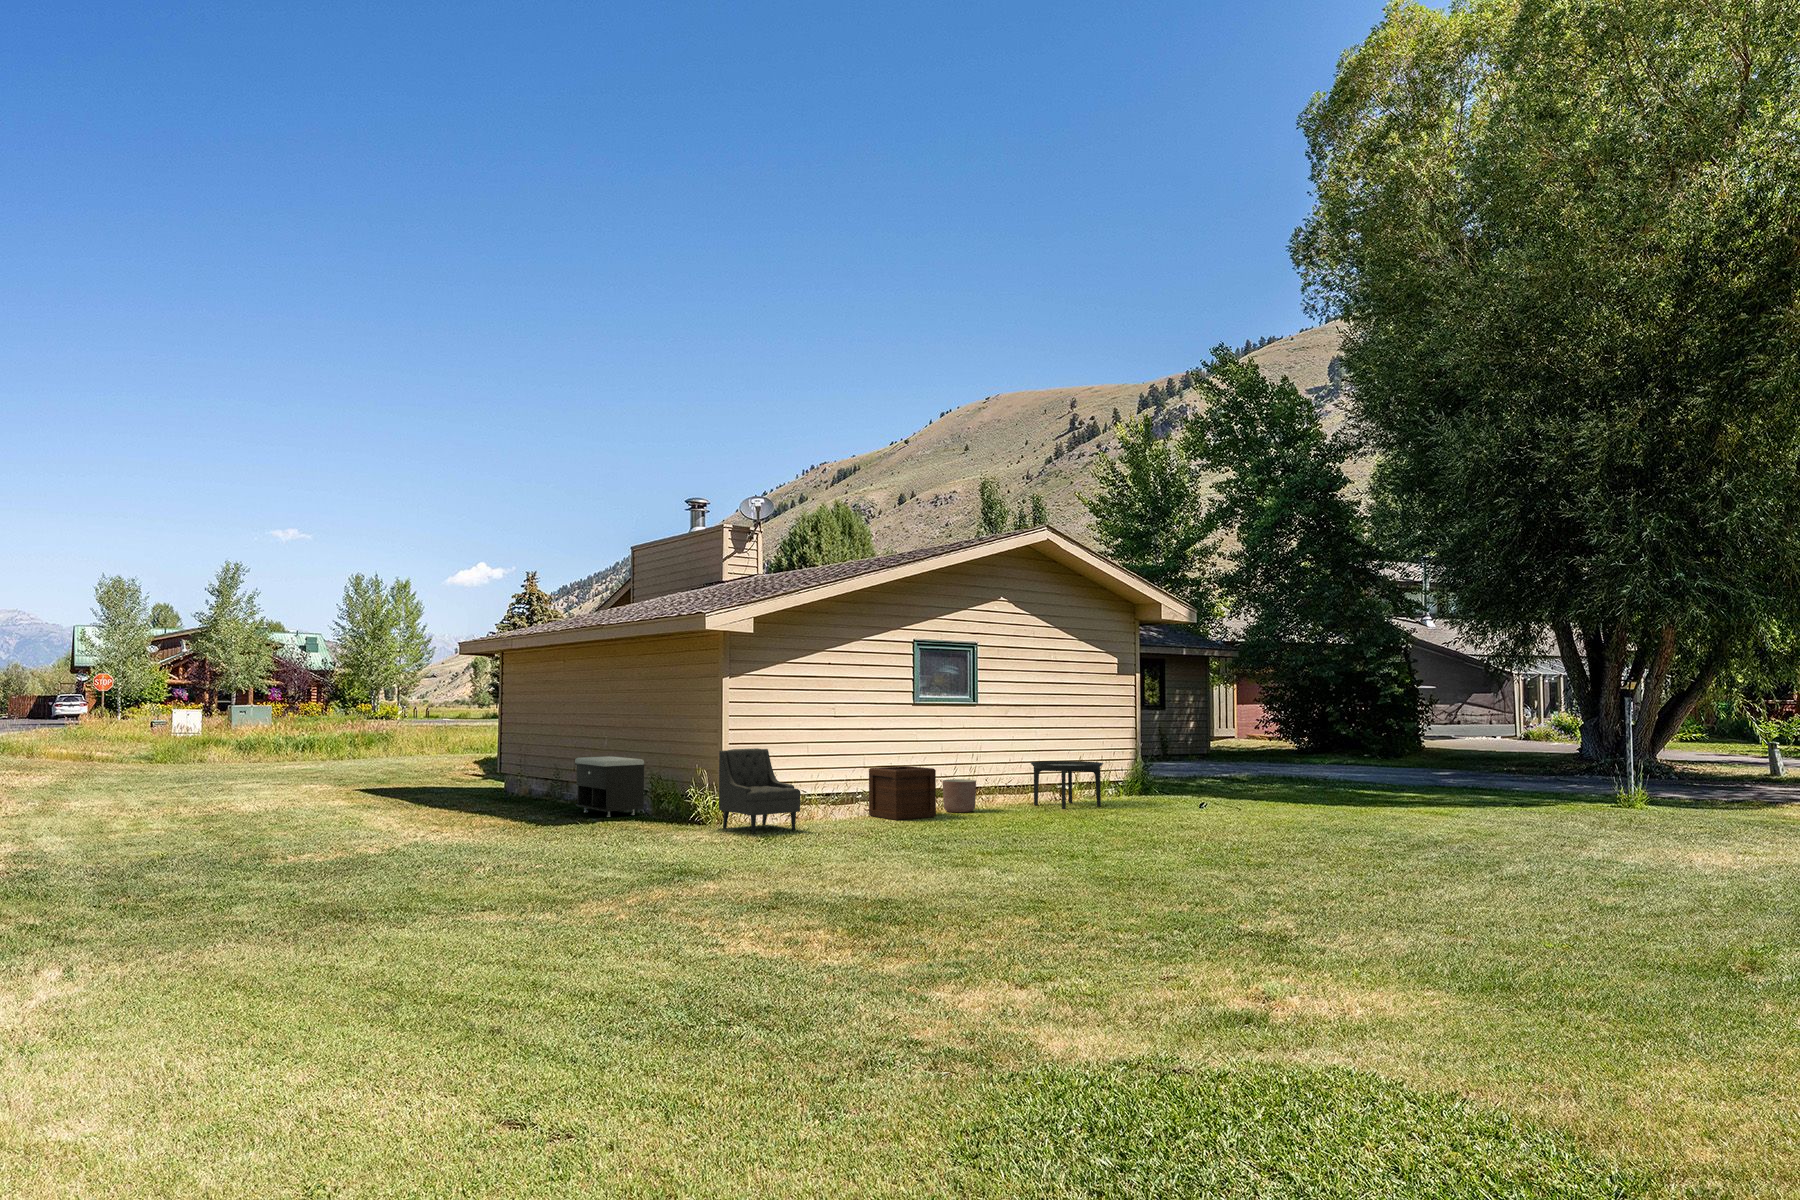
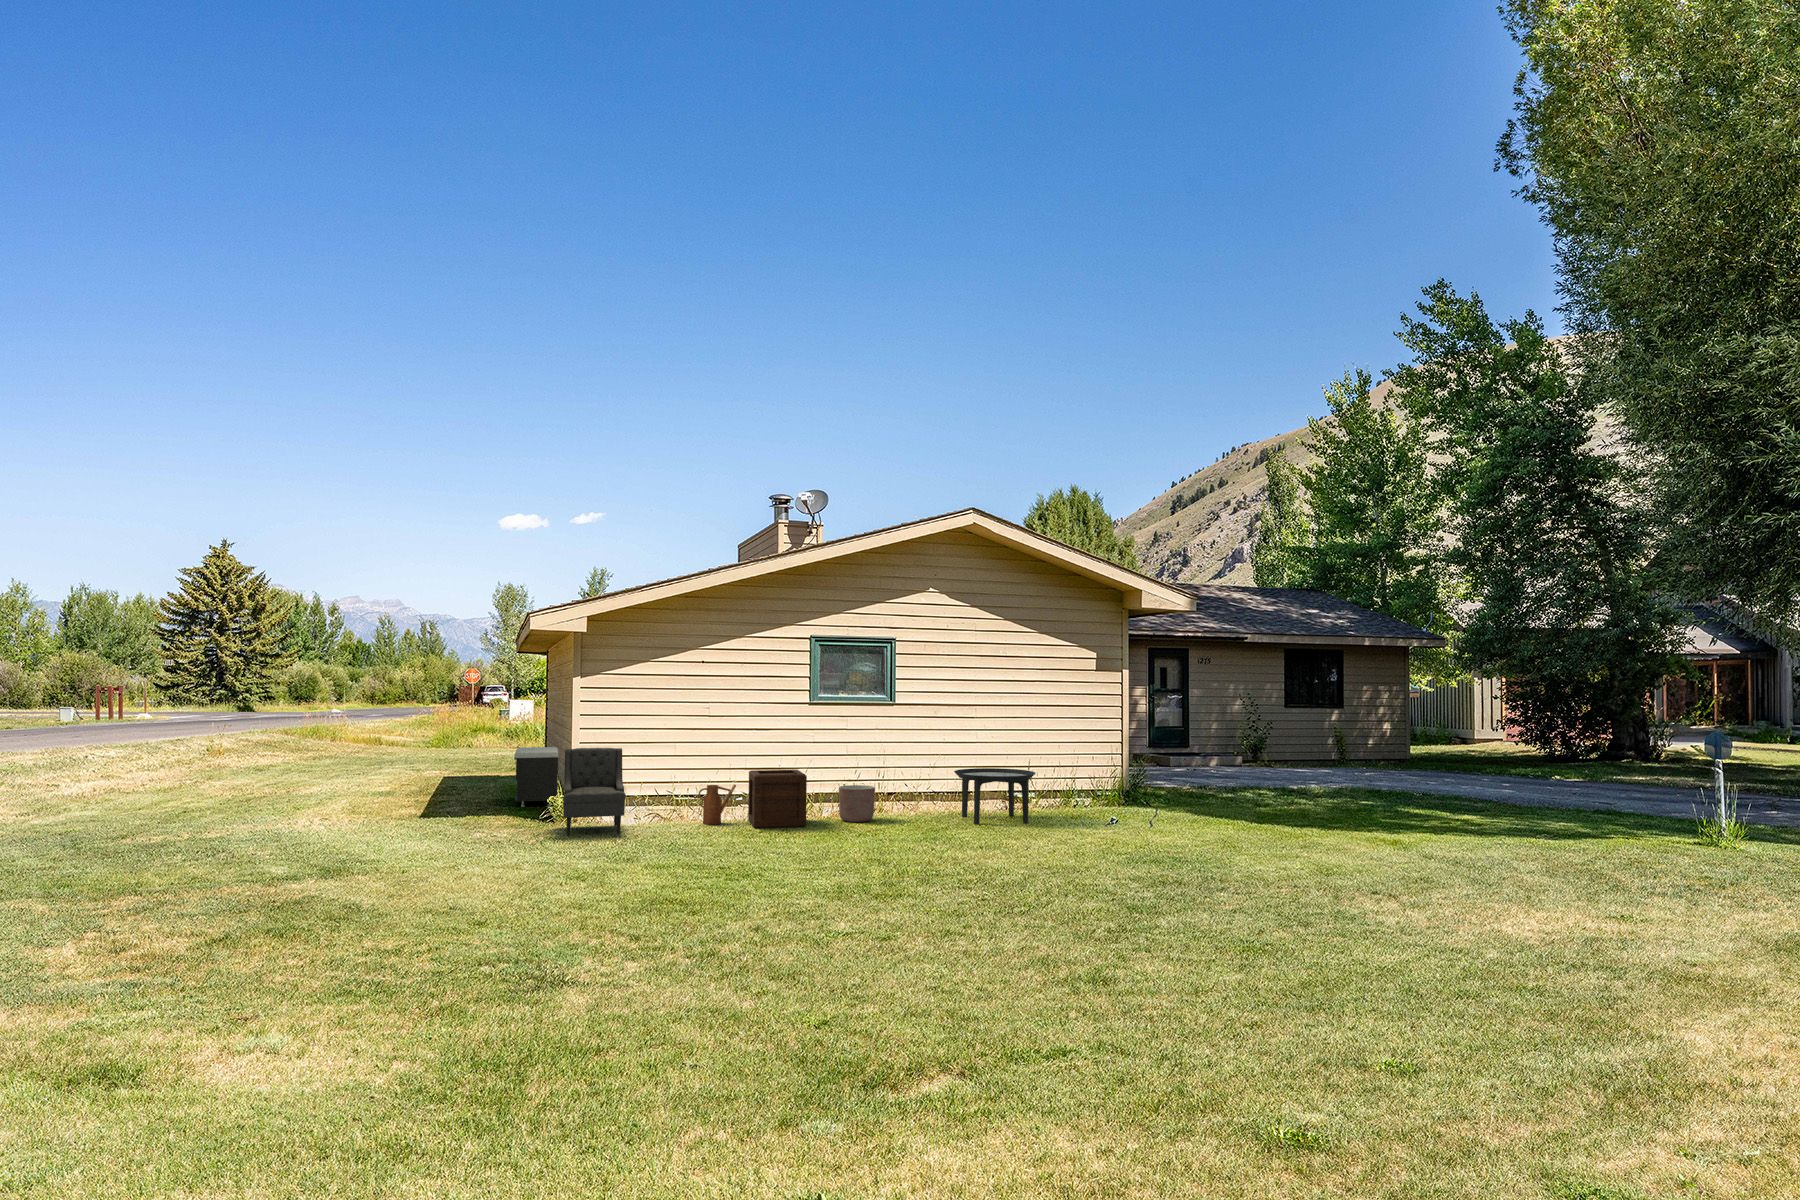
watering can: none [833,781,863,820] -> present [698,784,736,825]

